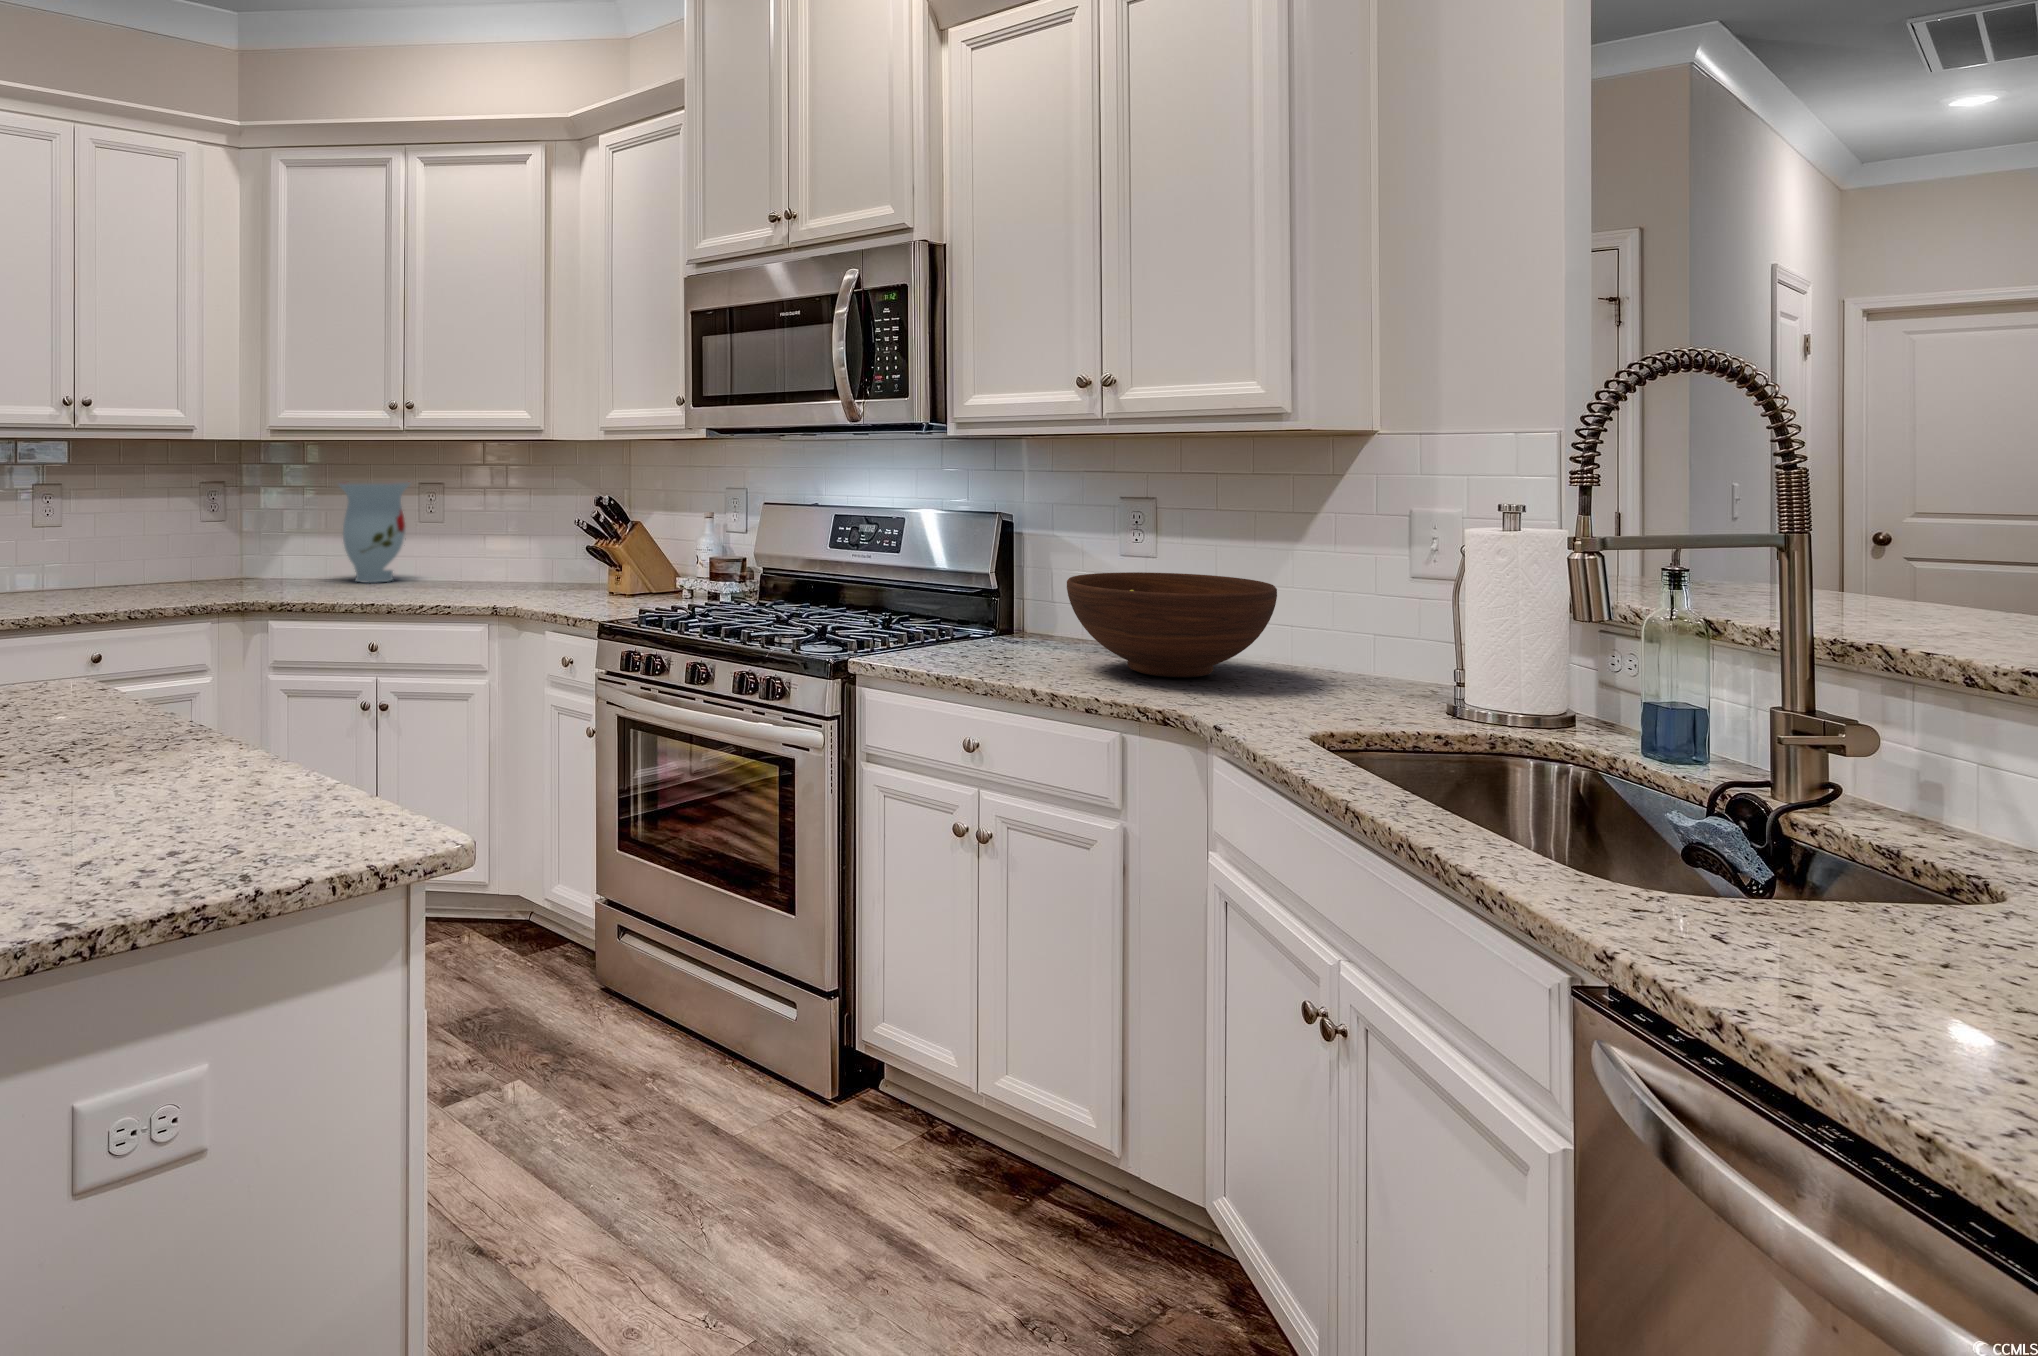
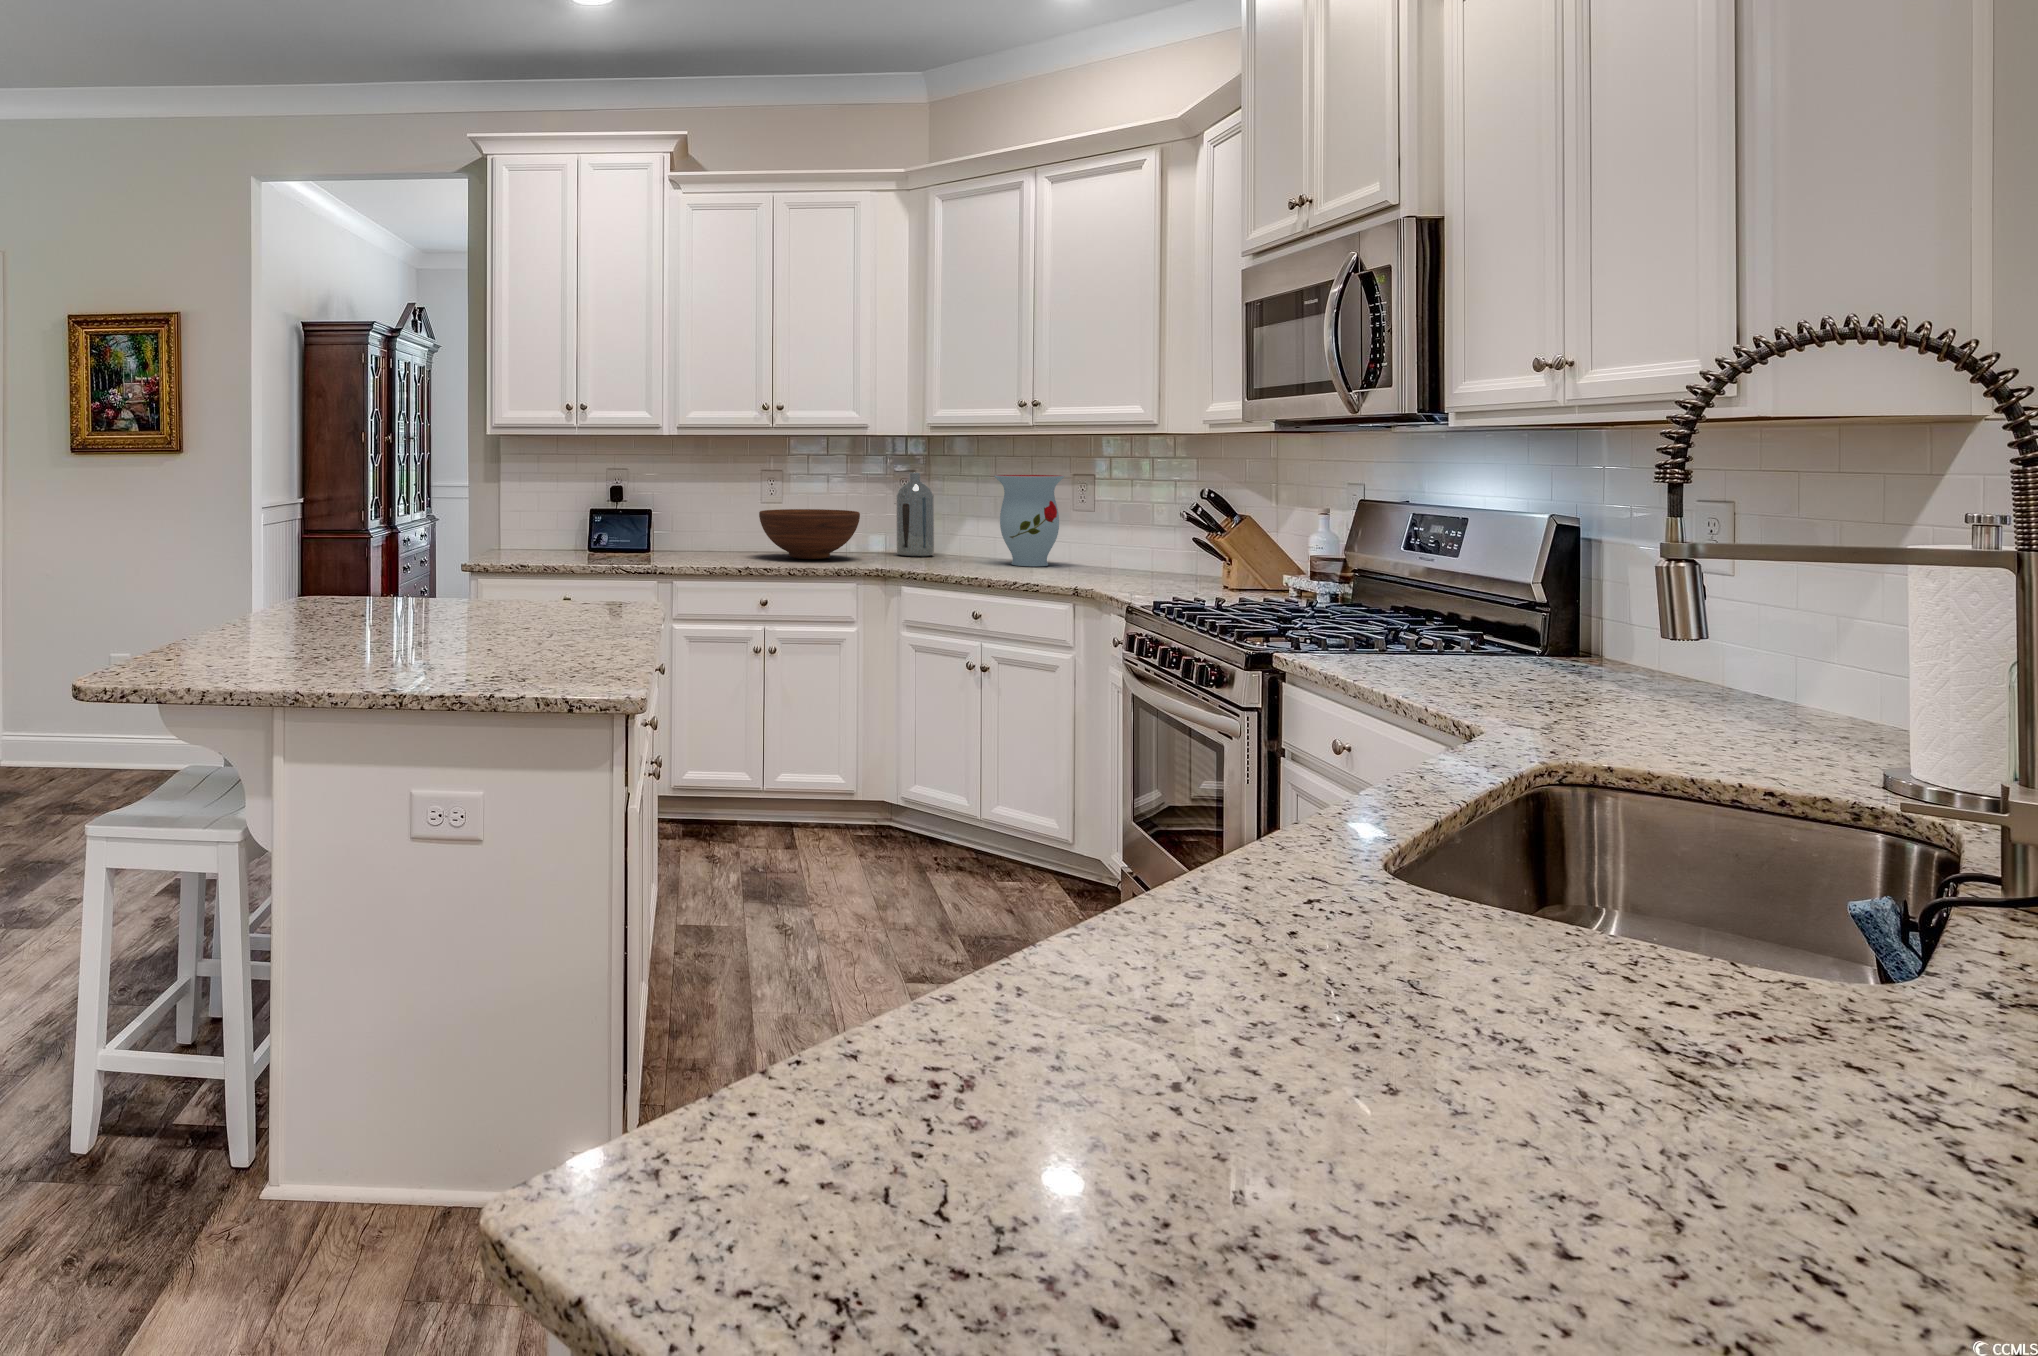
bottle: none [206,482,251,581] -> present [896,473,934,557]
fruit bowl: present [1067,572,1277,677] -> present [759,509,860,559]

